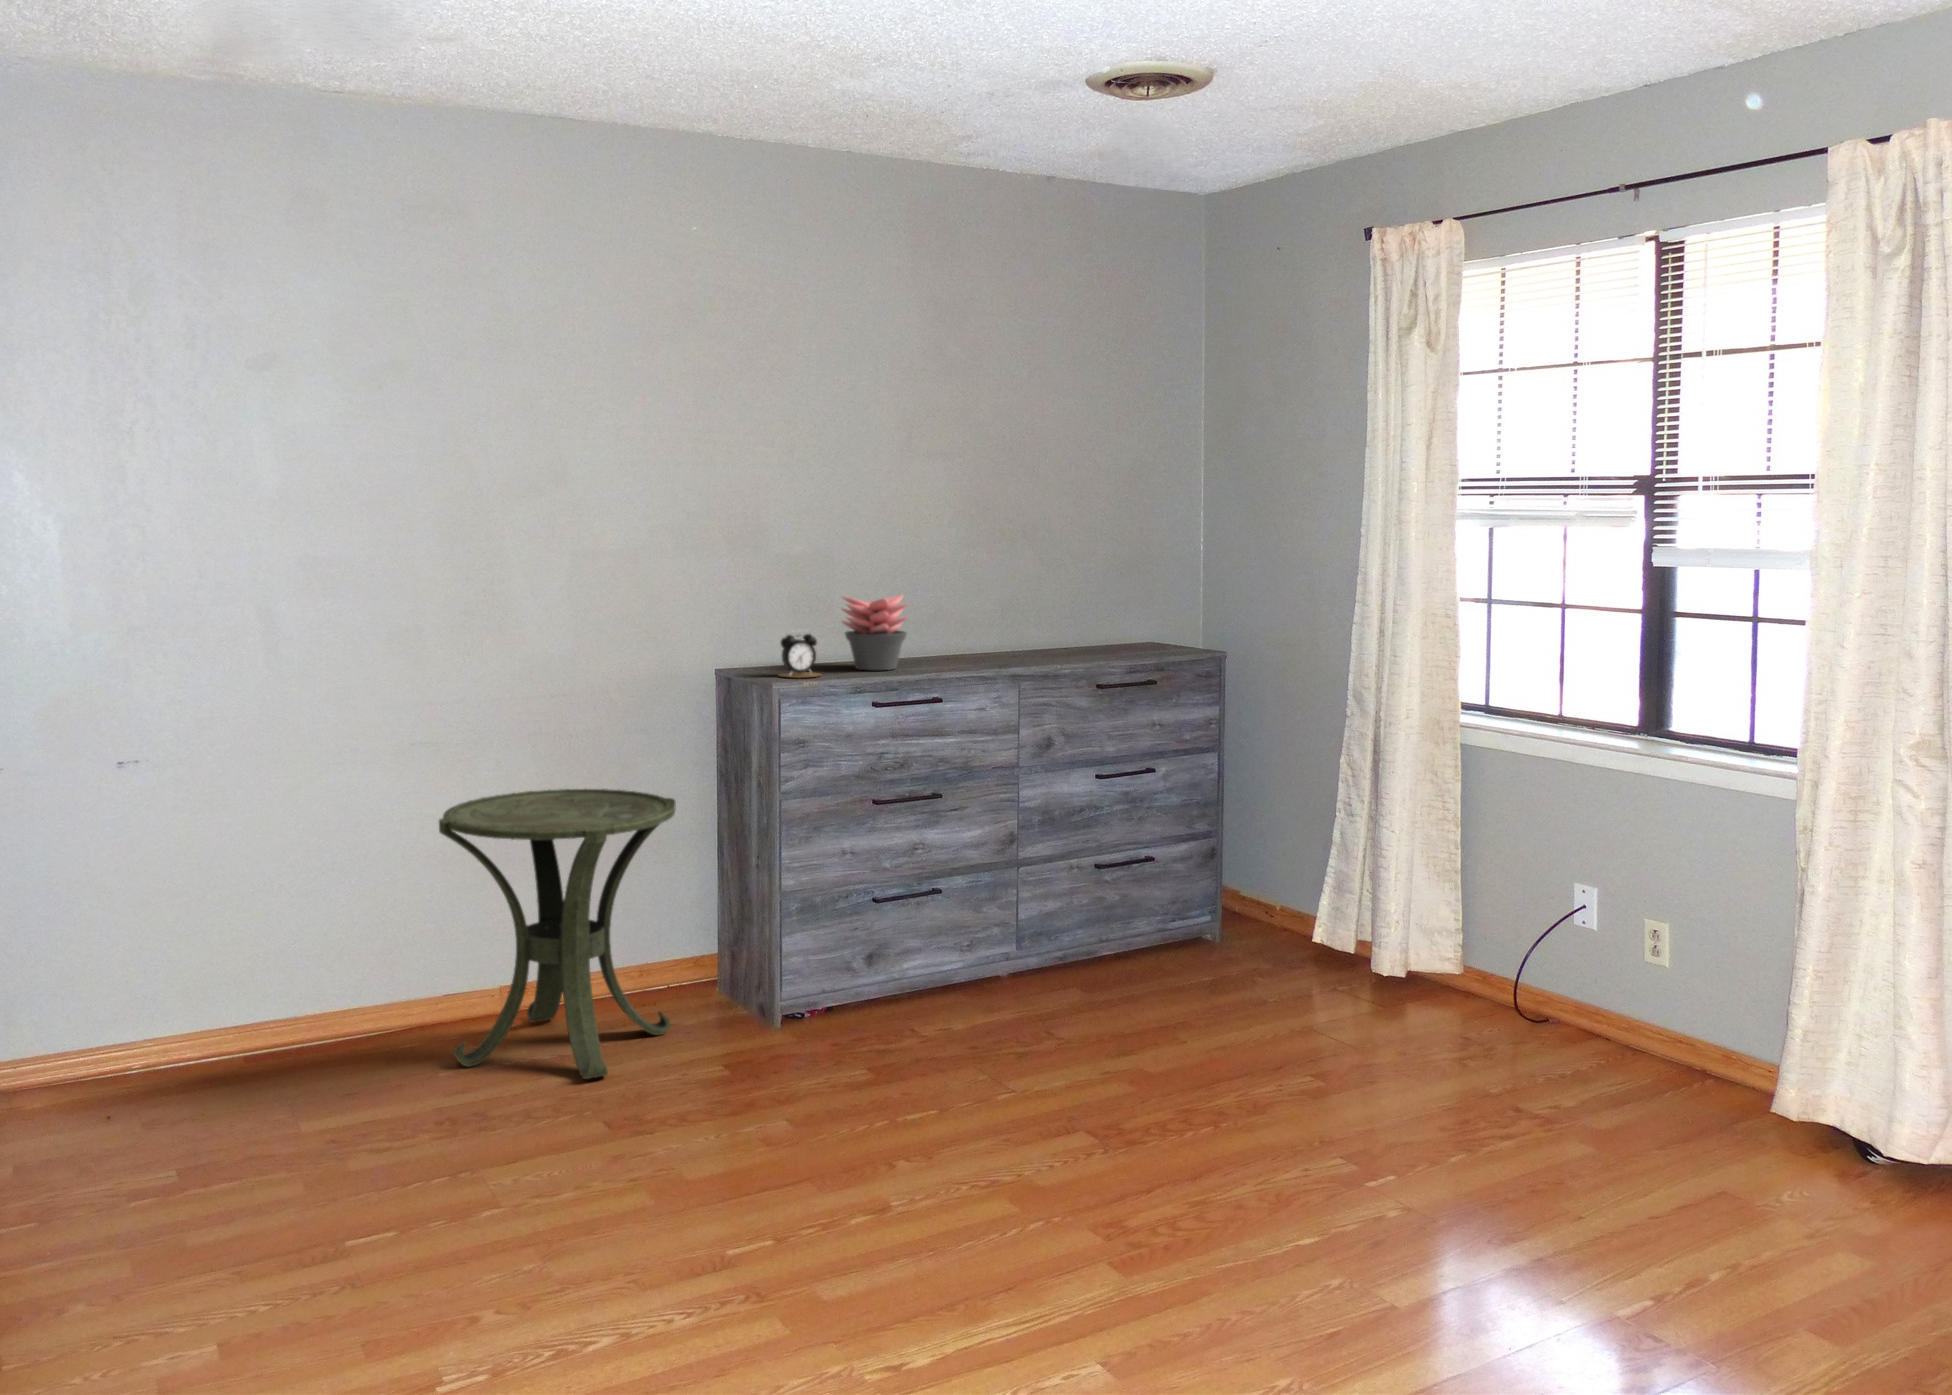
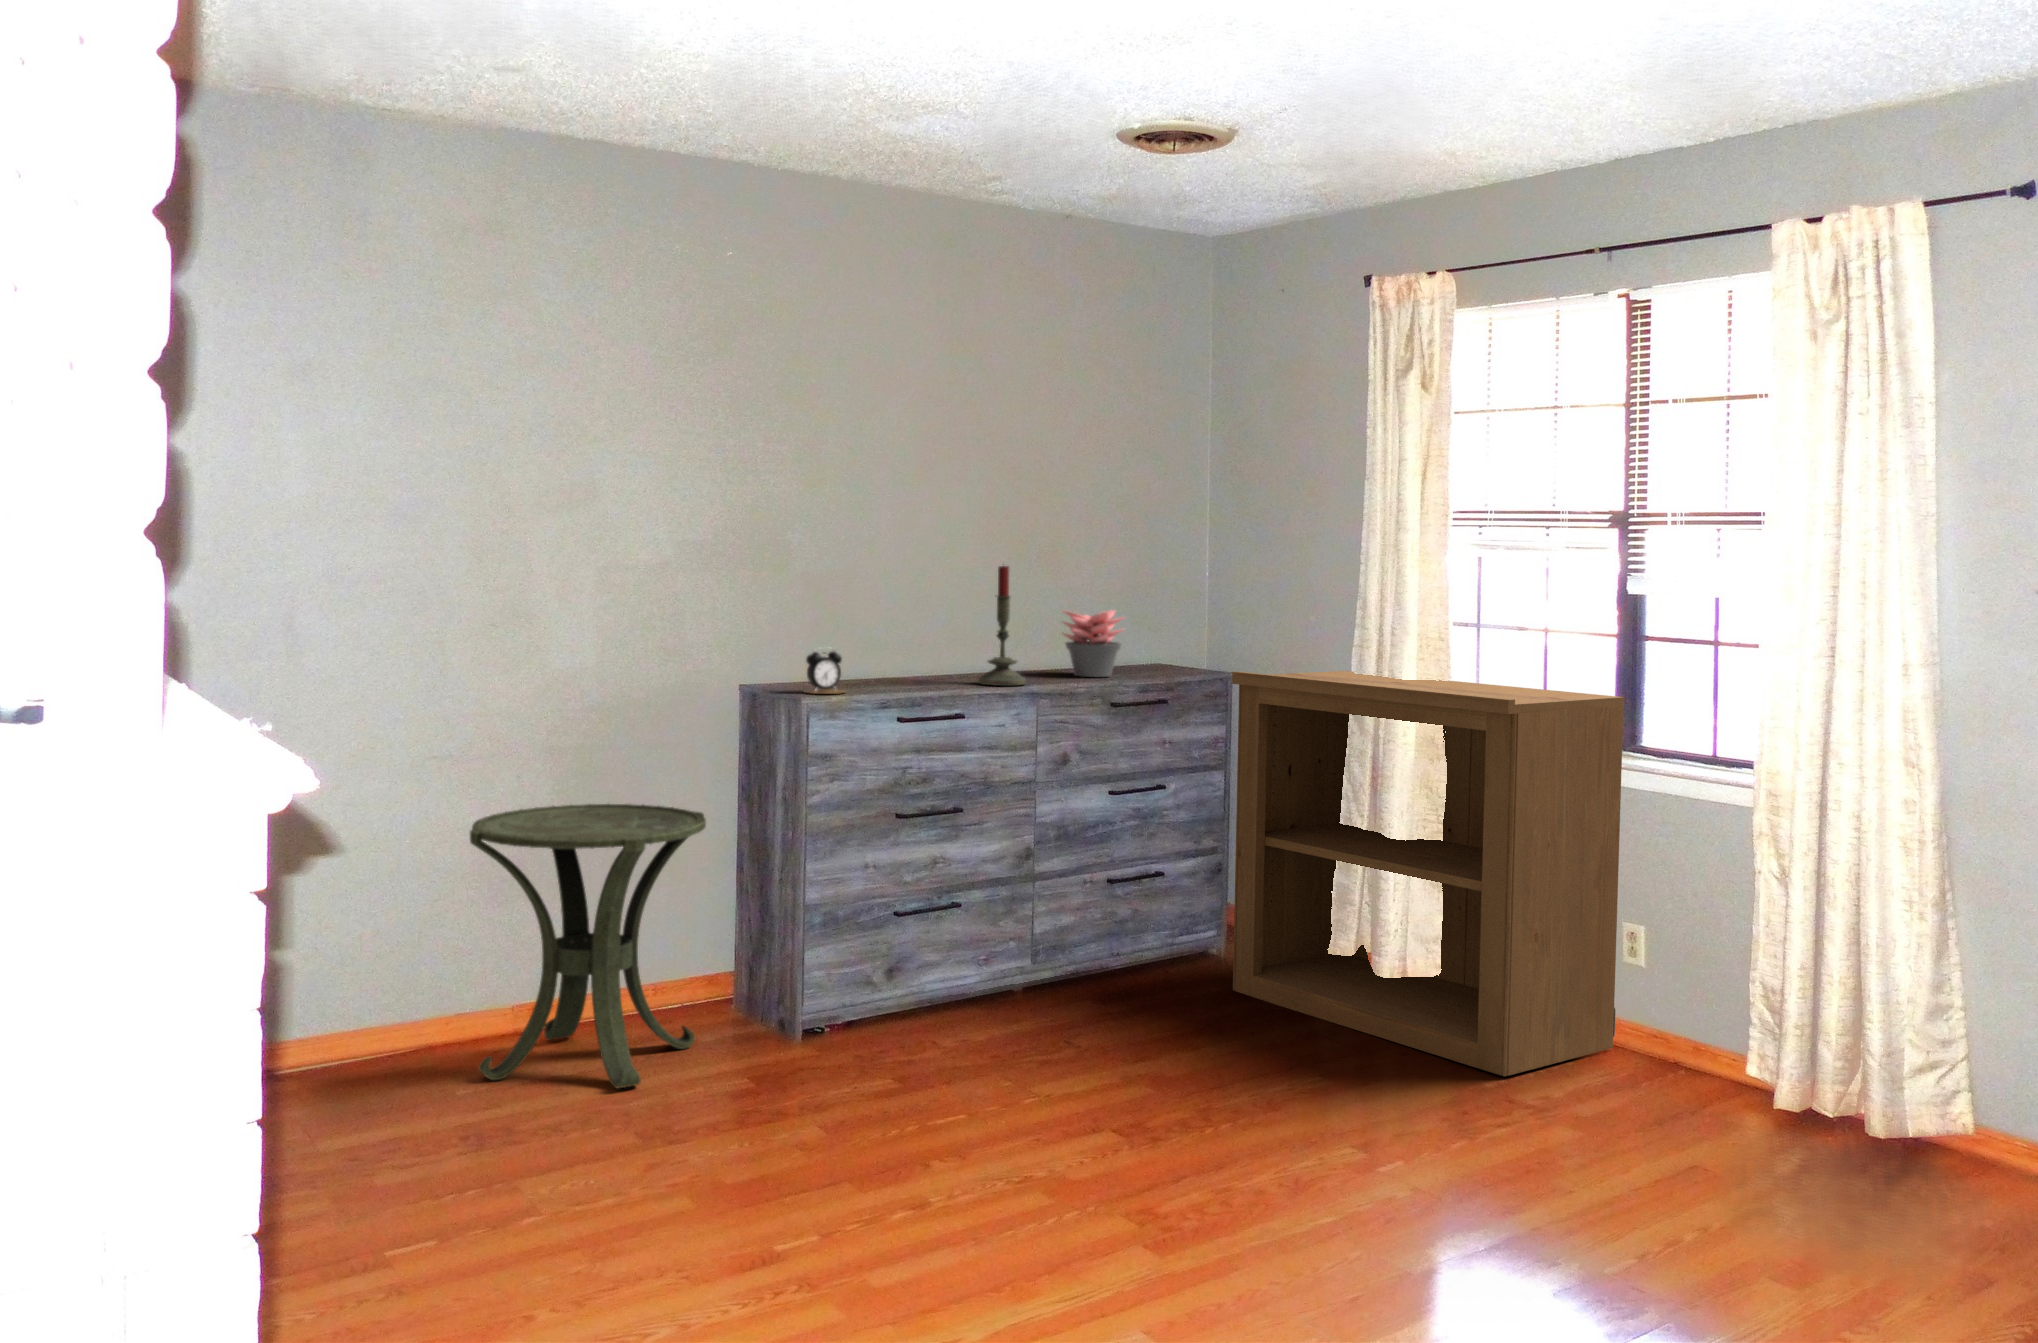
candle: none [960,540,1008,666] -> present [978,566,1026,686]
succulent plant: present [842,595,908,670] -> present [1063,610,1124,677]
bookshelf: none [1223,648,1650,1088] -> present [1232,671,1625,1076]

